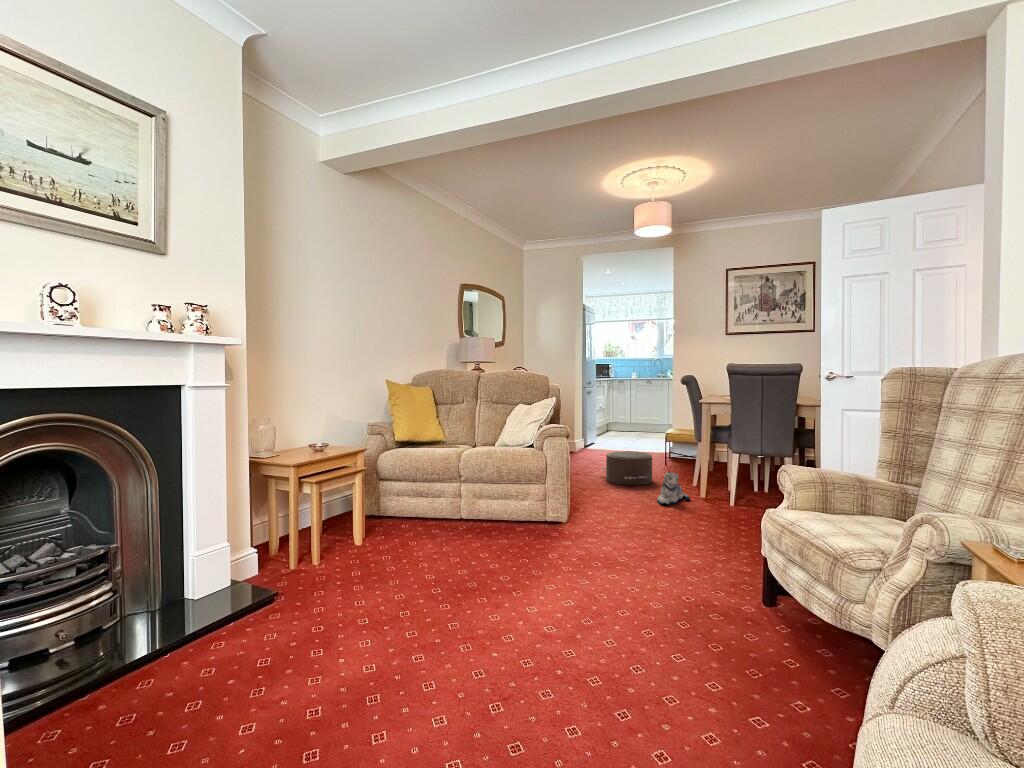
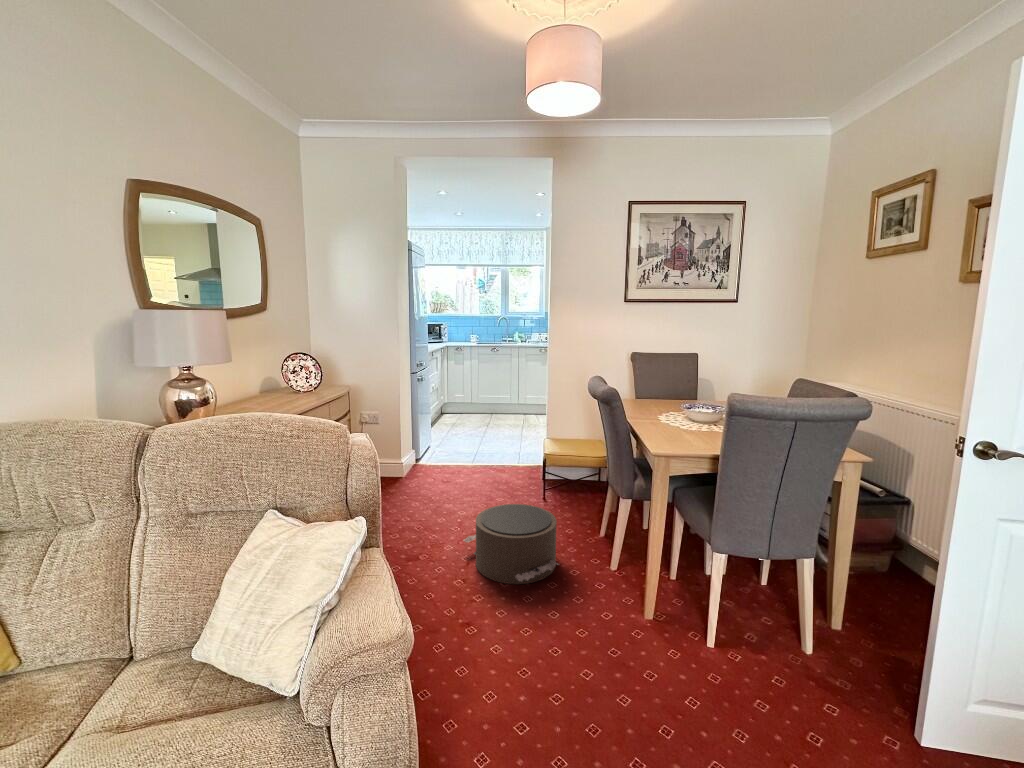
plush toy: present [657,472,690,505] -> none [602,598,662,689]

